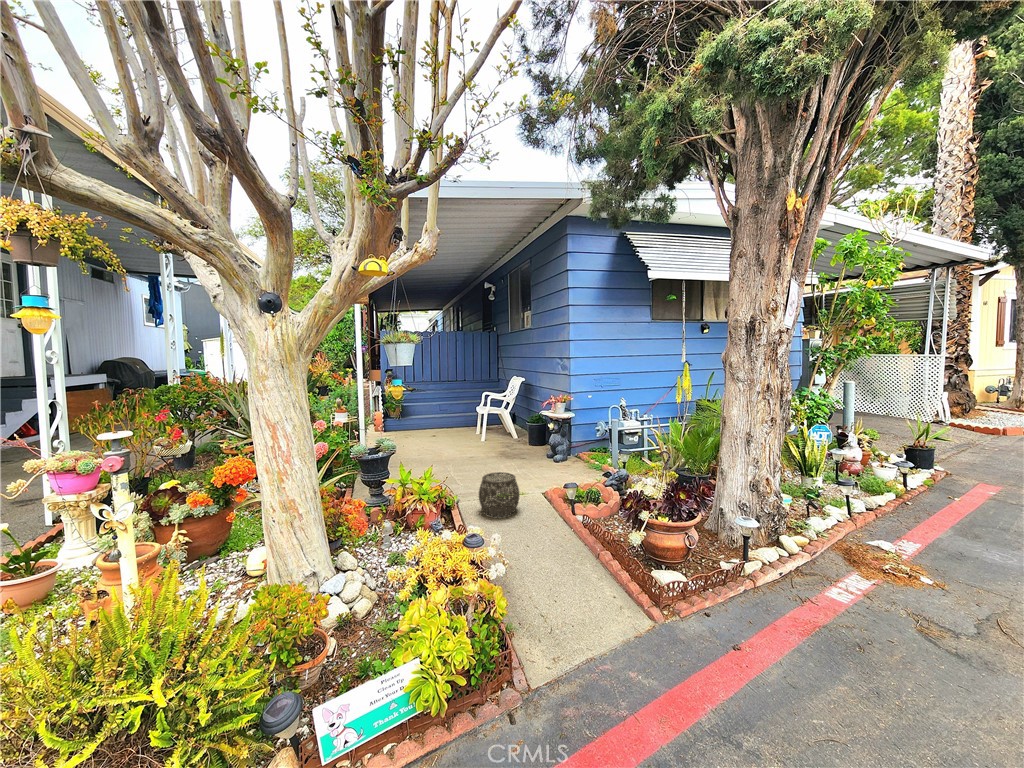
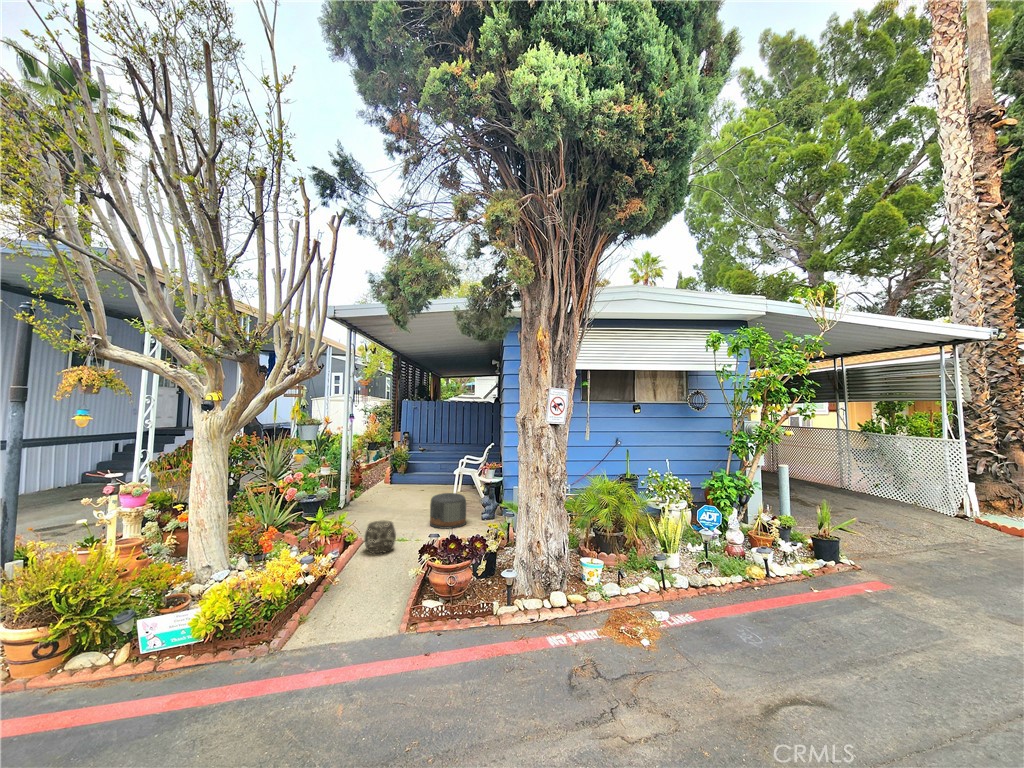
pouf: none [506,433,550,476] -> present [430,493,466,529]

